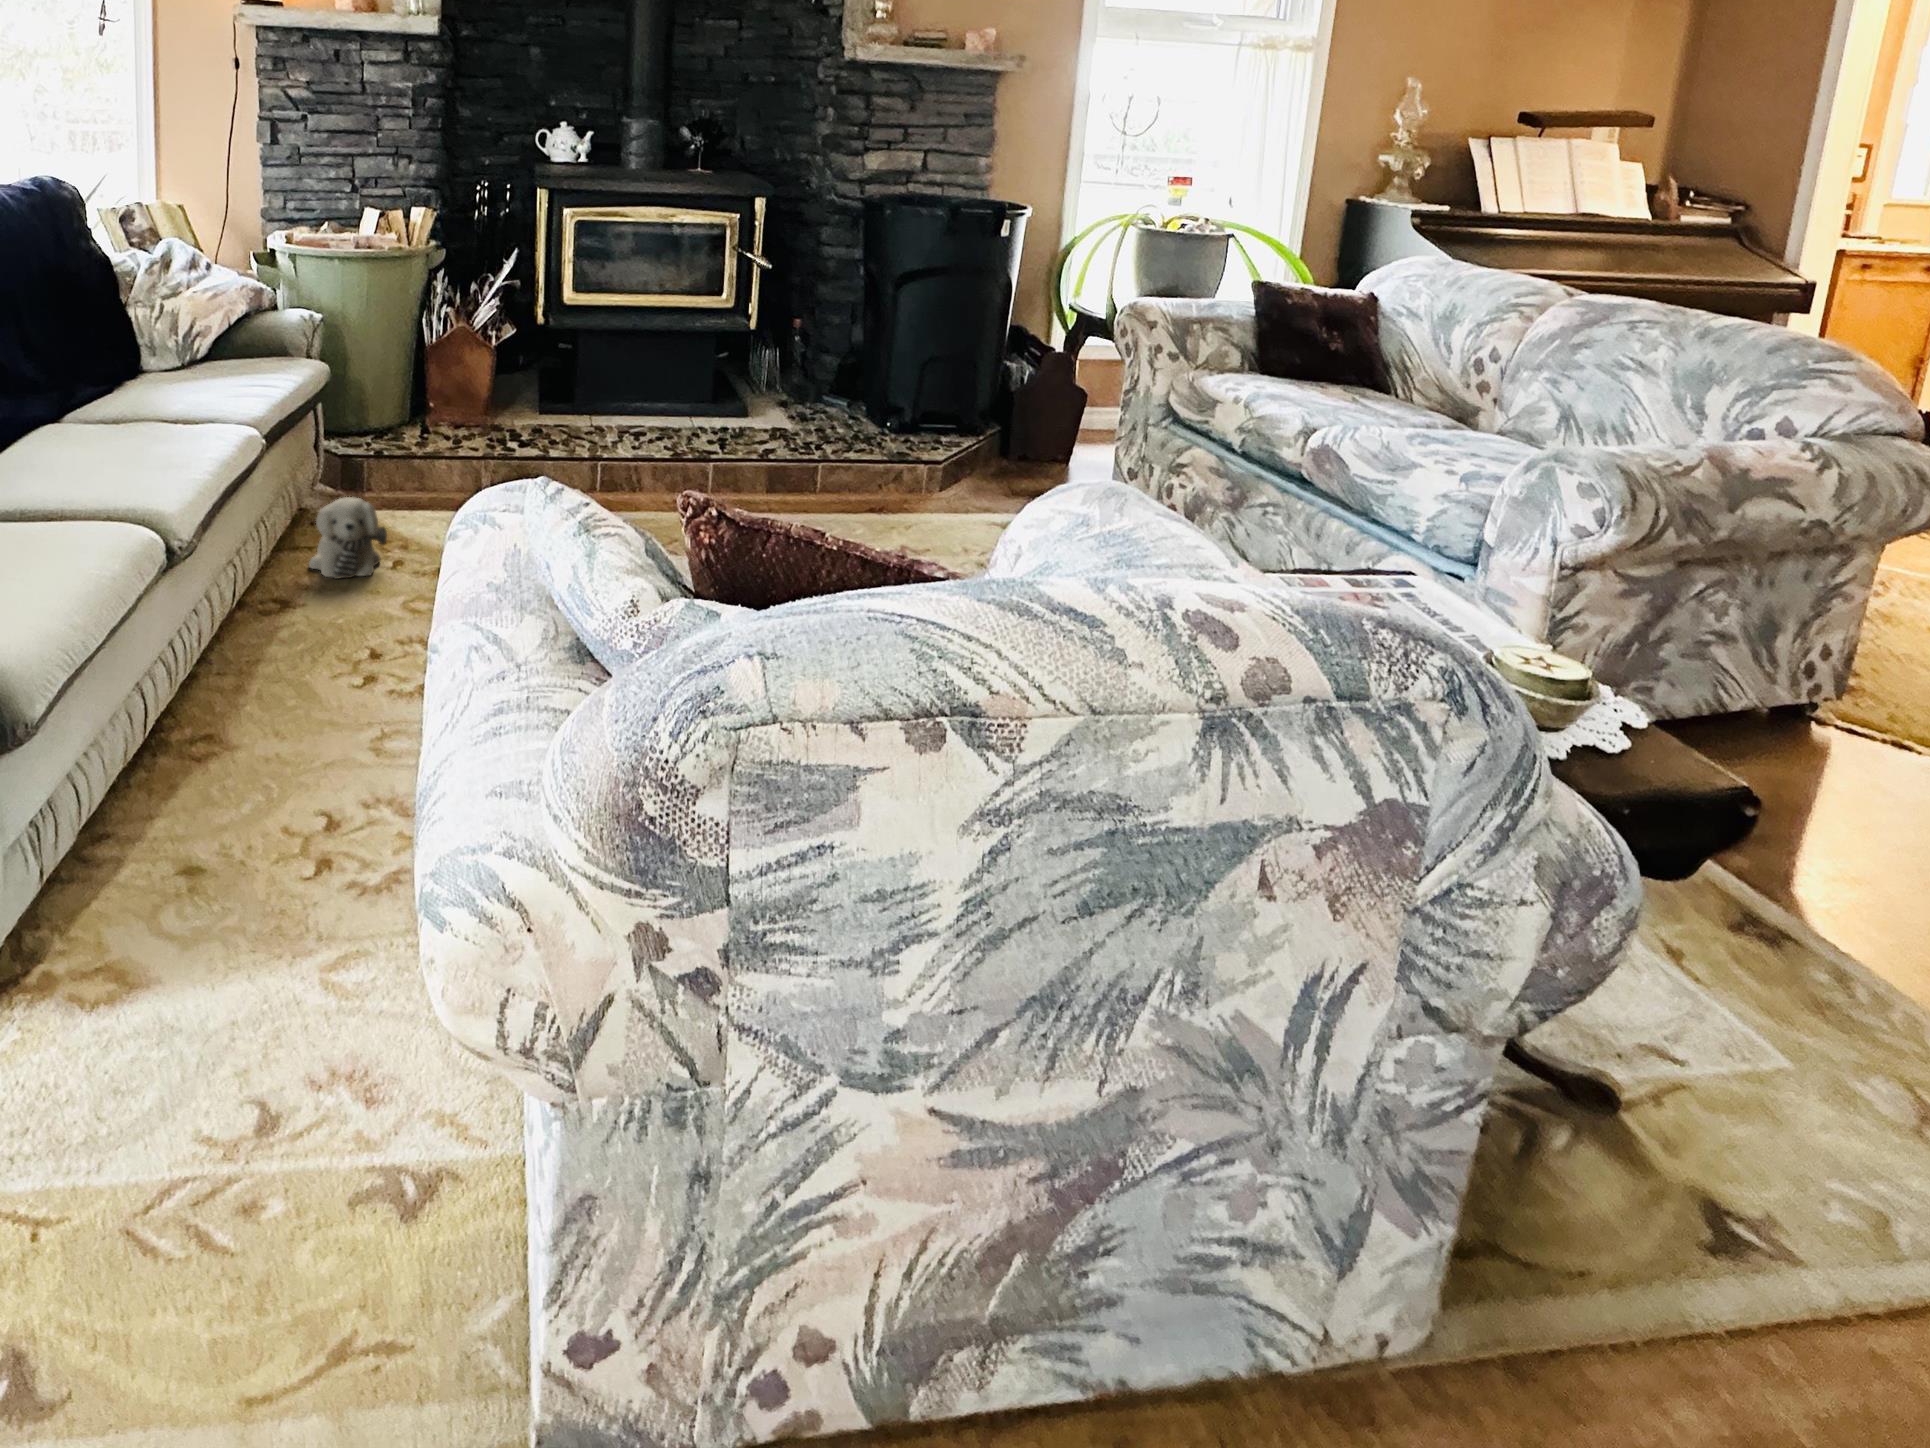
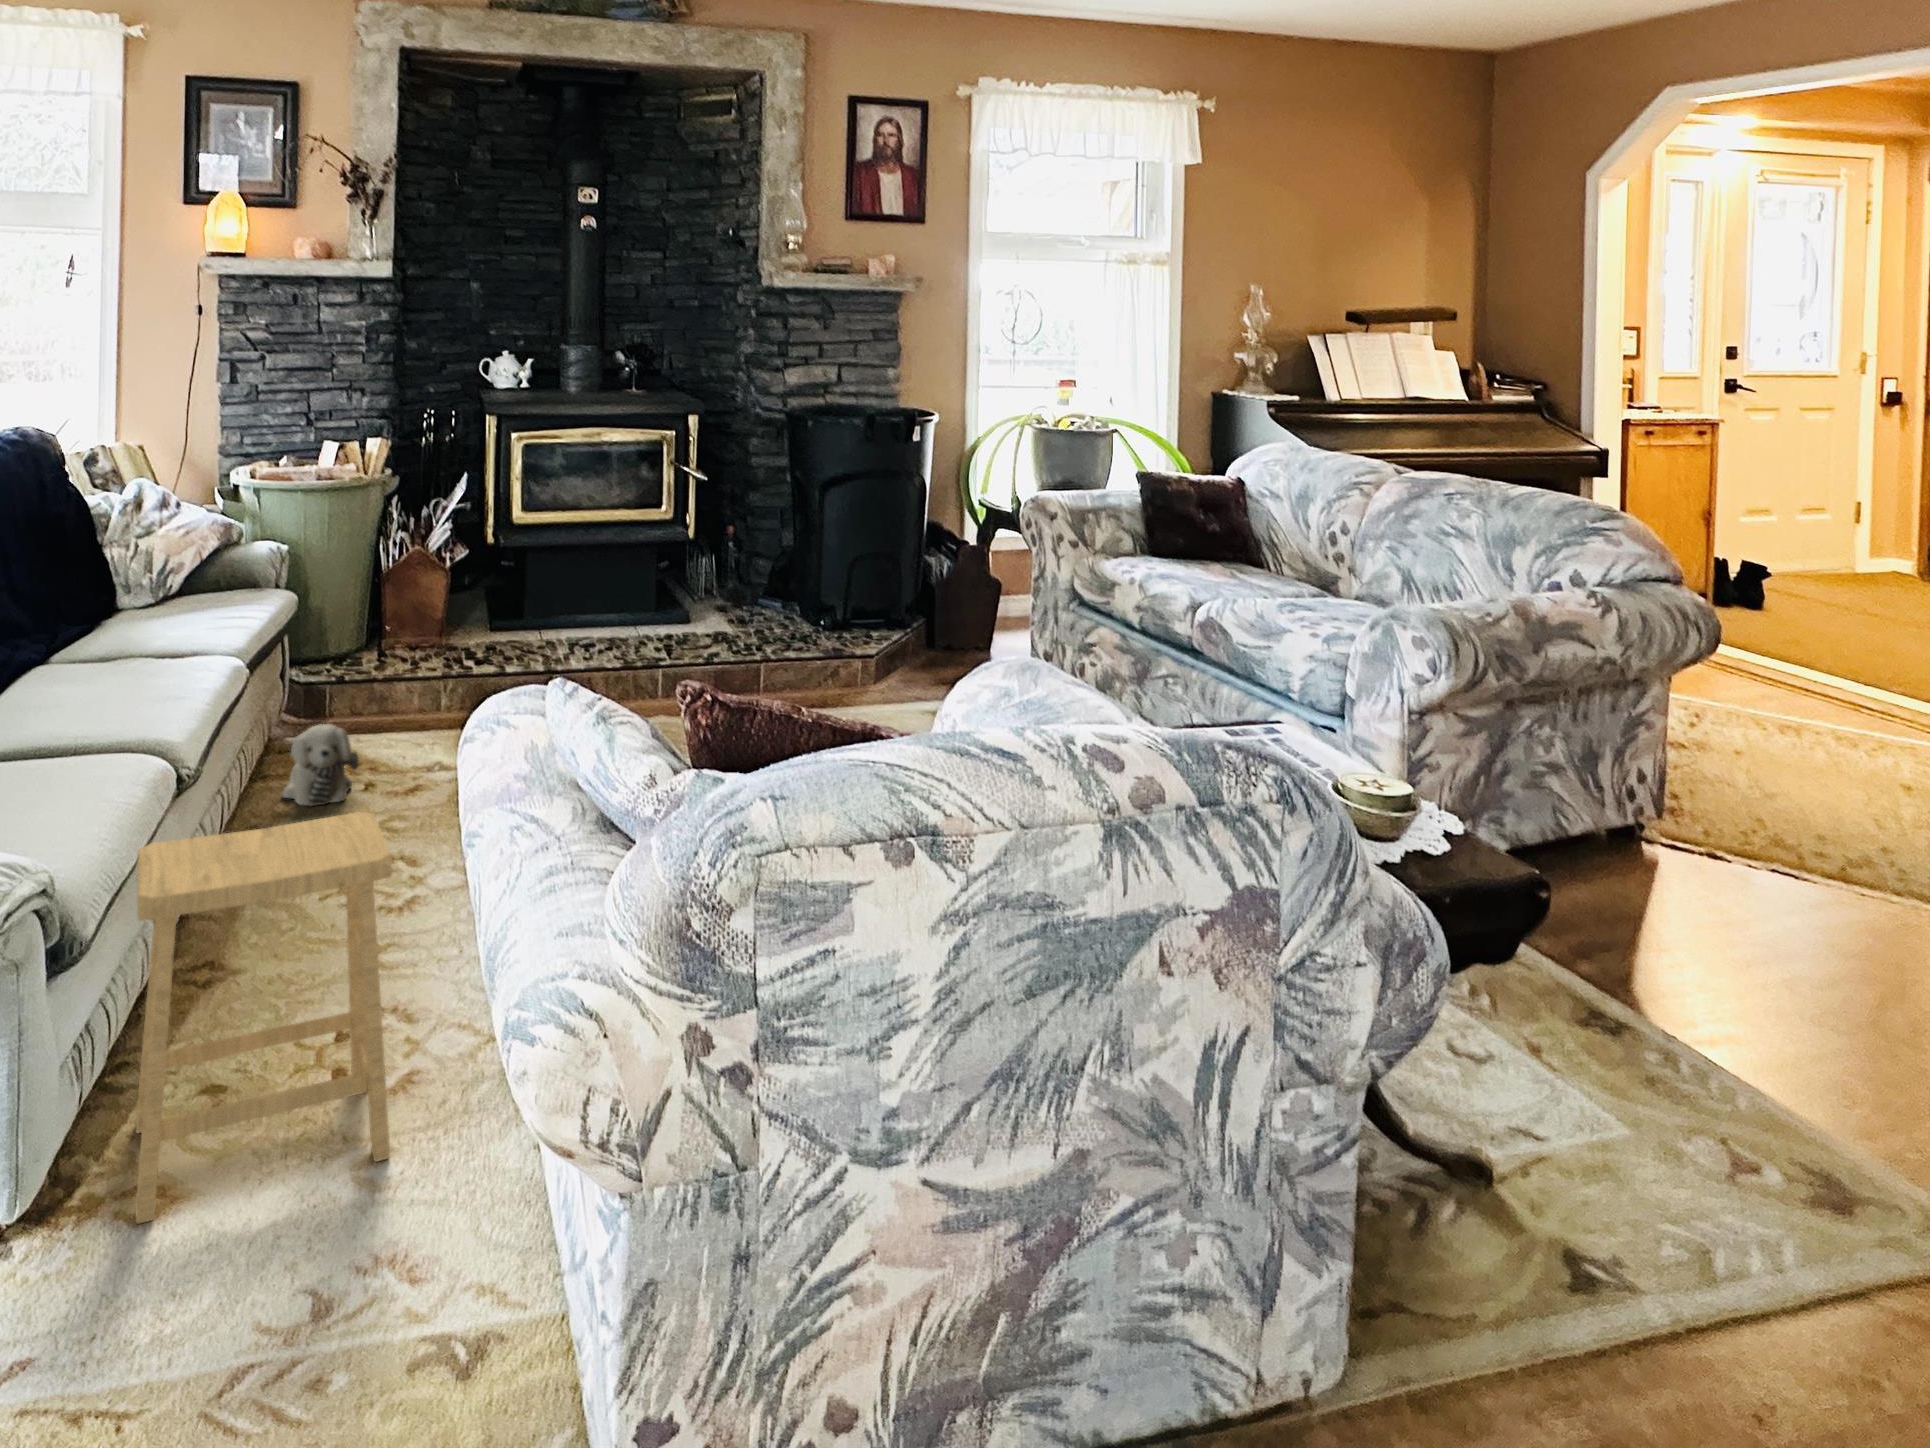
footstool: none [72,598,362,1009] -> present [135,812,392,1224]

